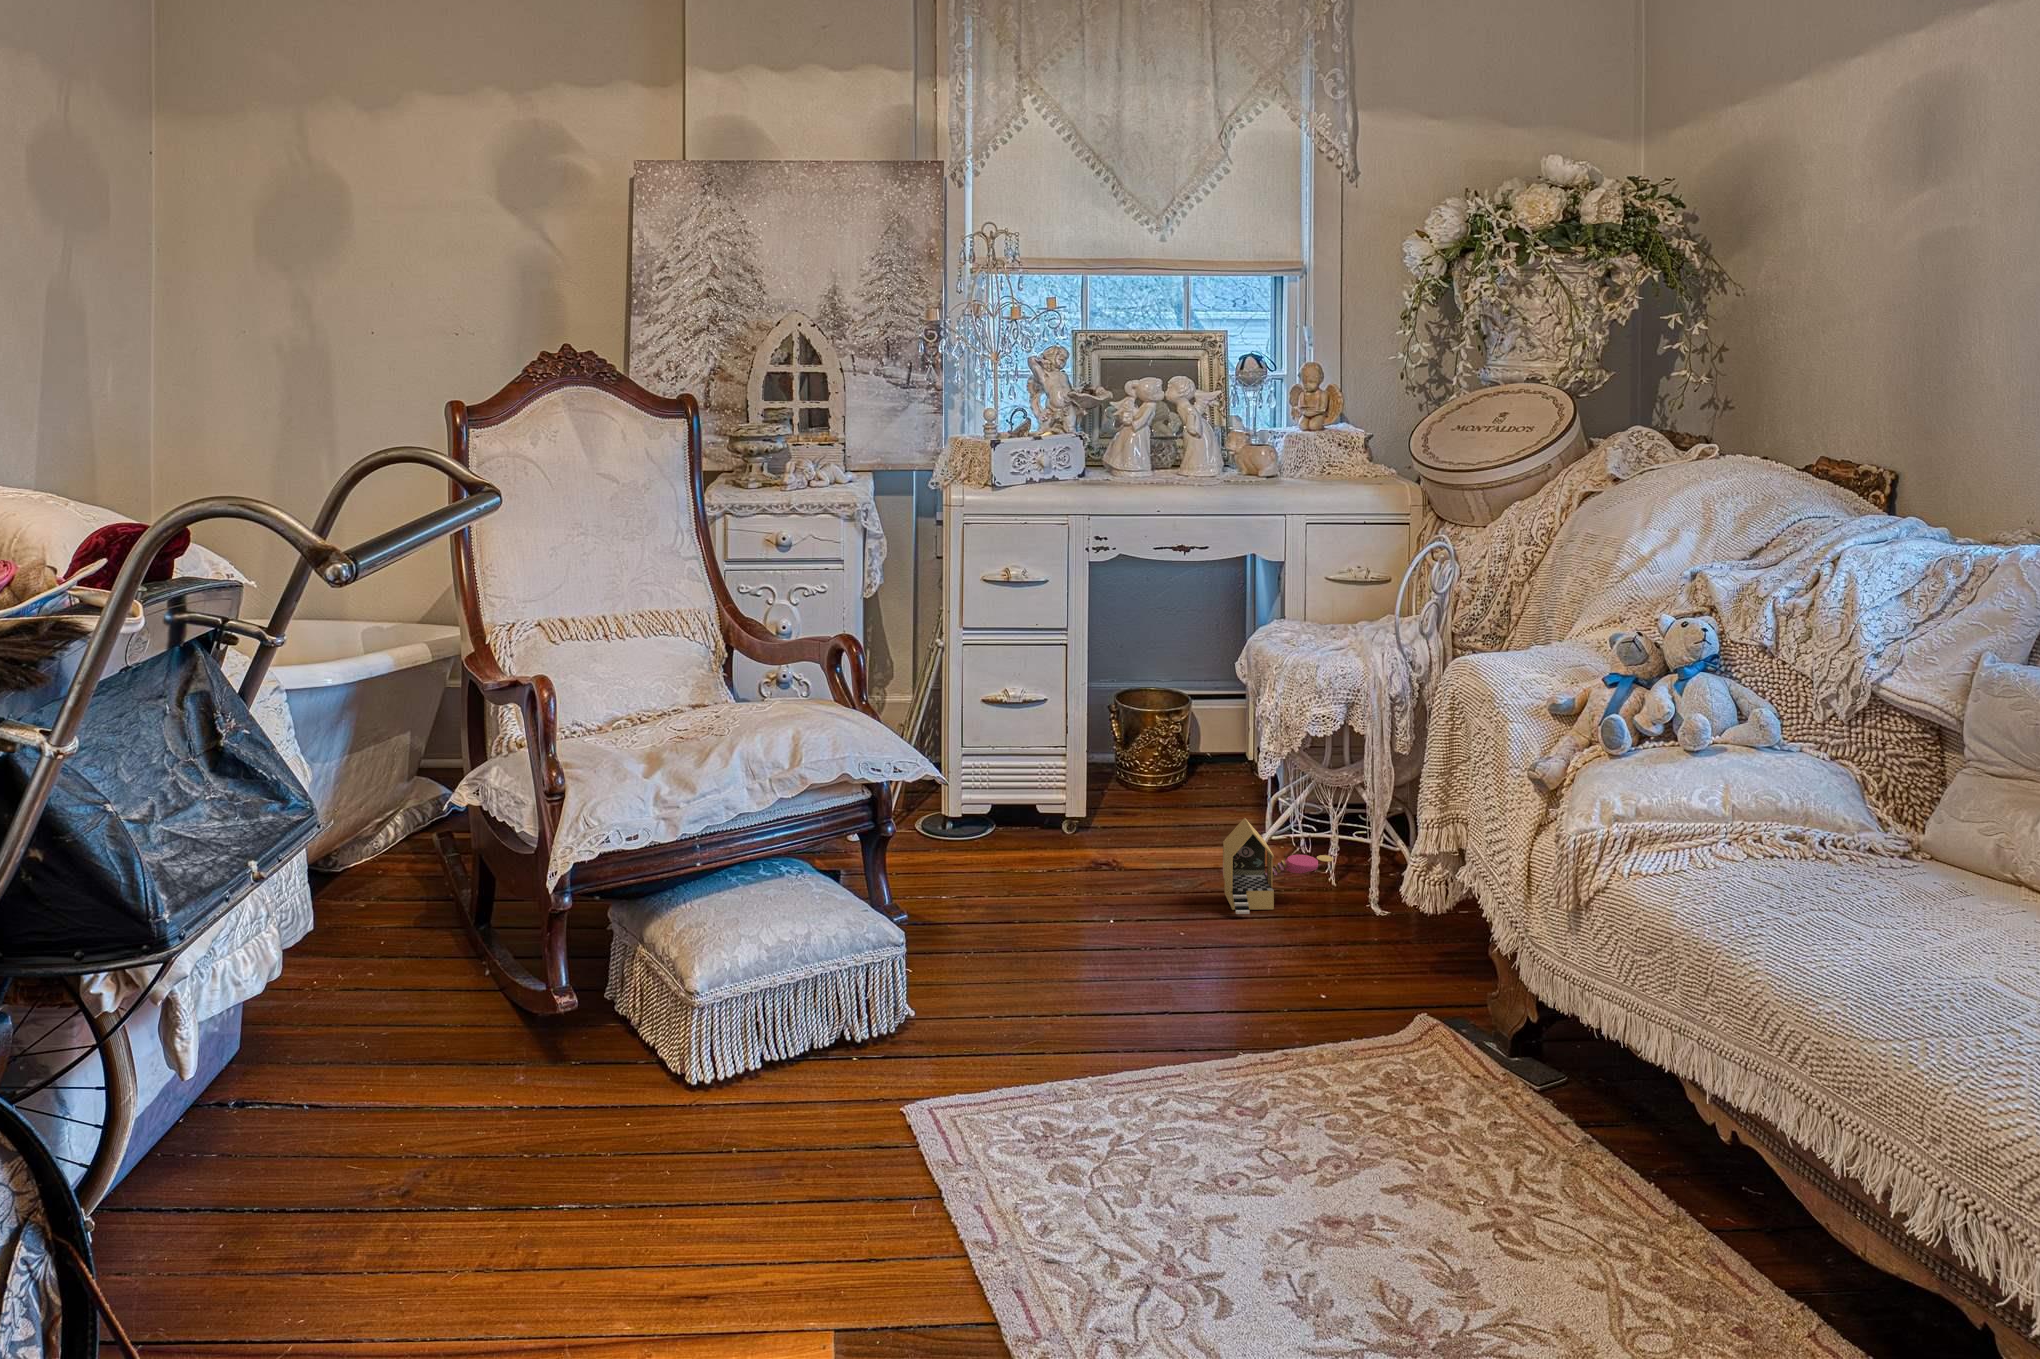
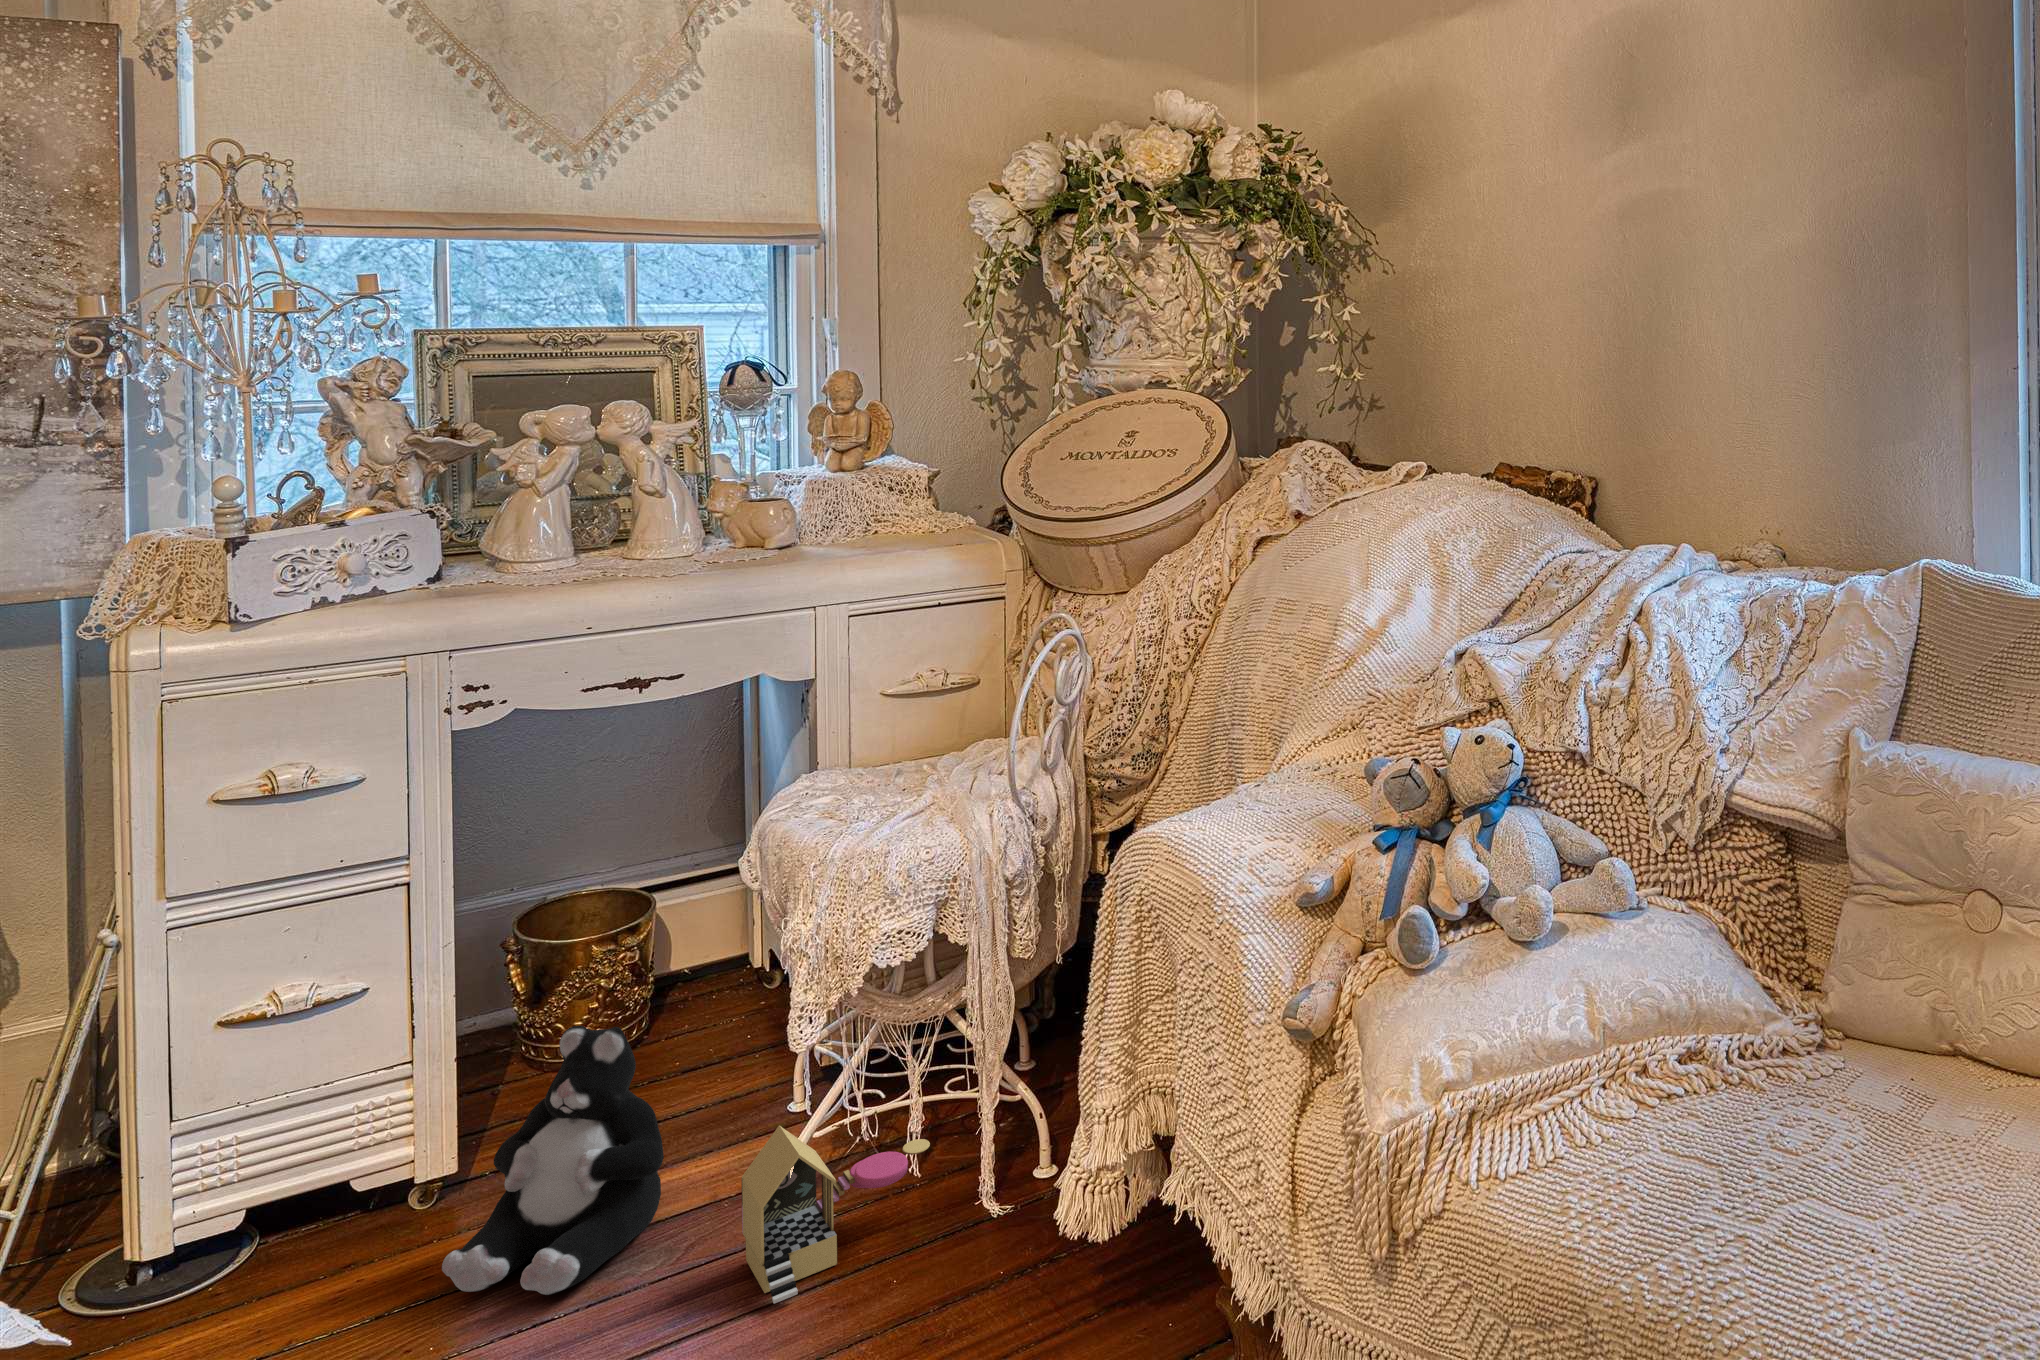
plush toy: none [1075,738,1184,878] -> present [442,1026,664,1295]

